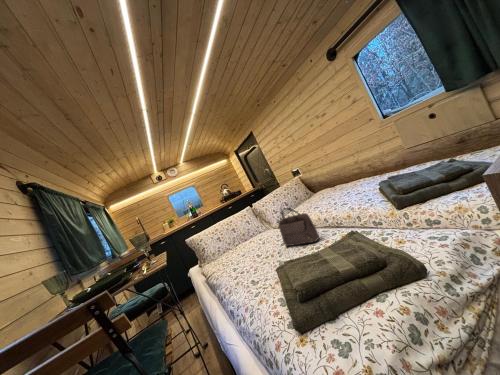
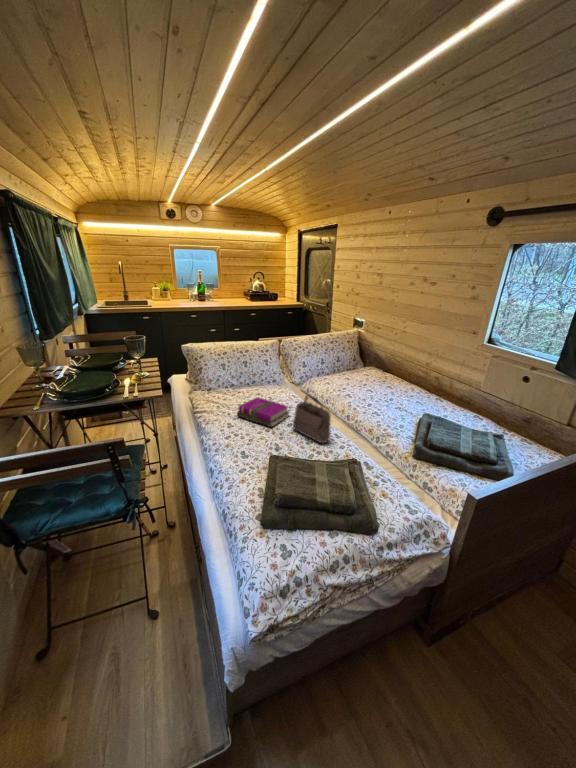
notebook: none [235,234,279,261] -> present [237,397,289,427]

